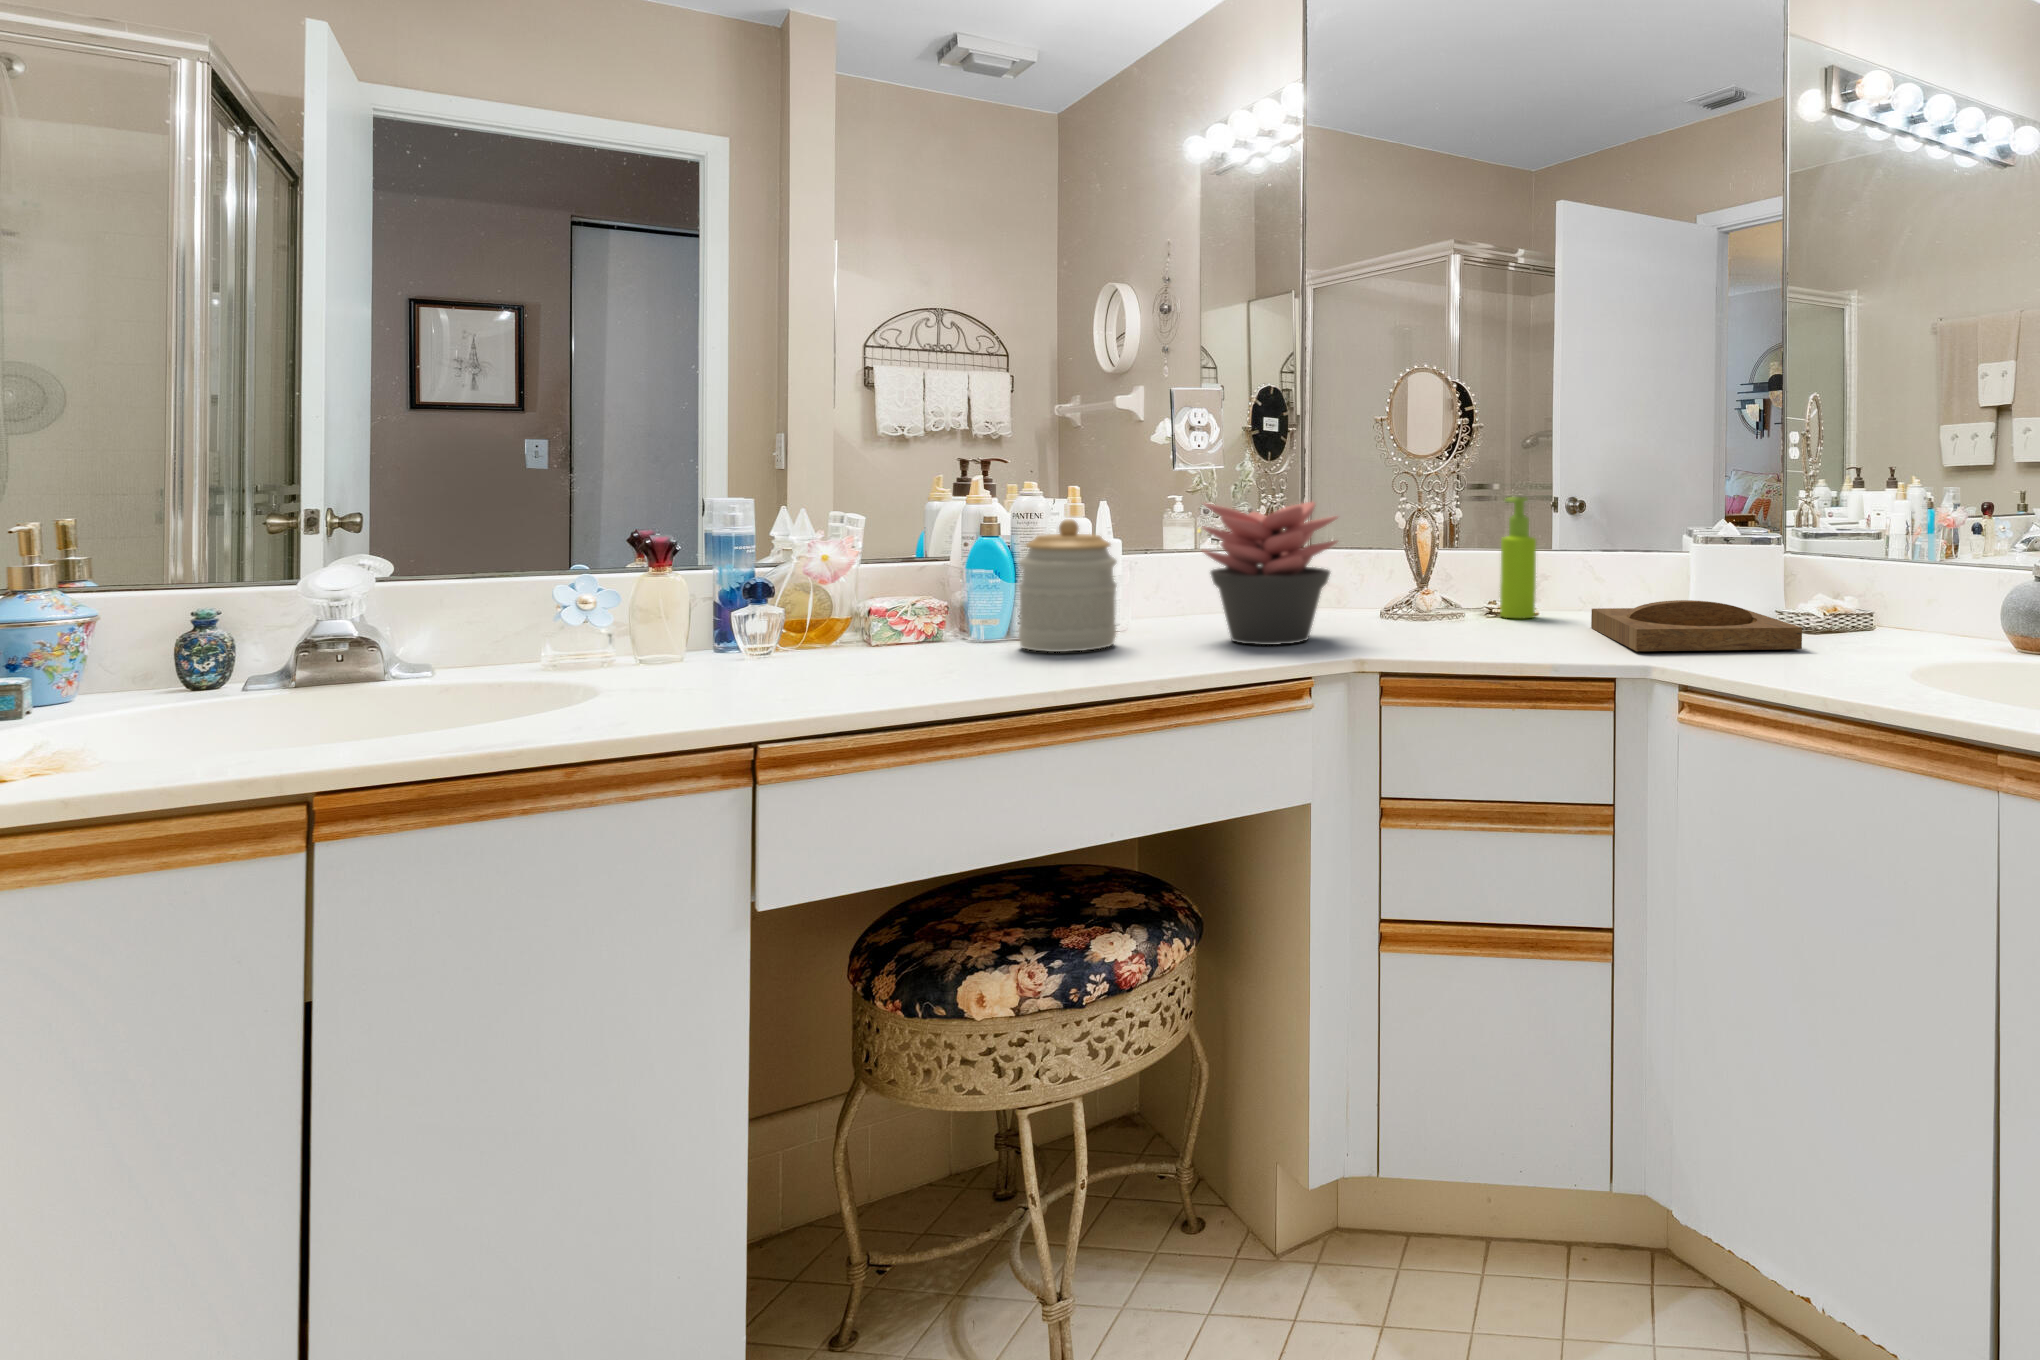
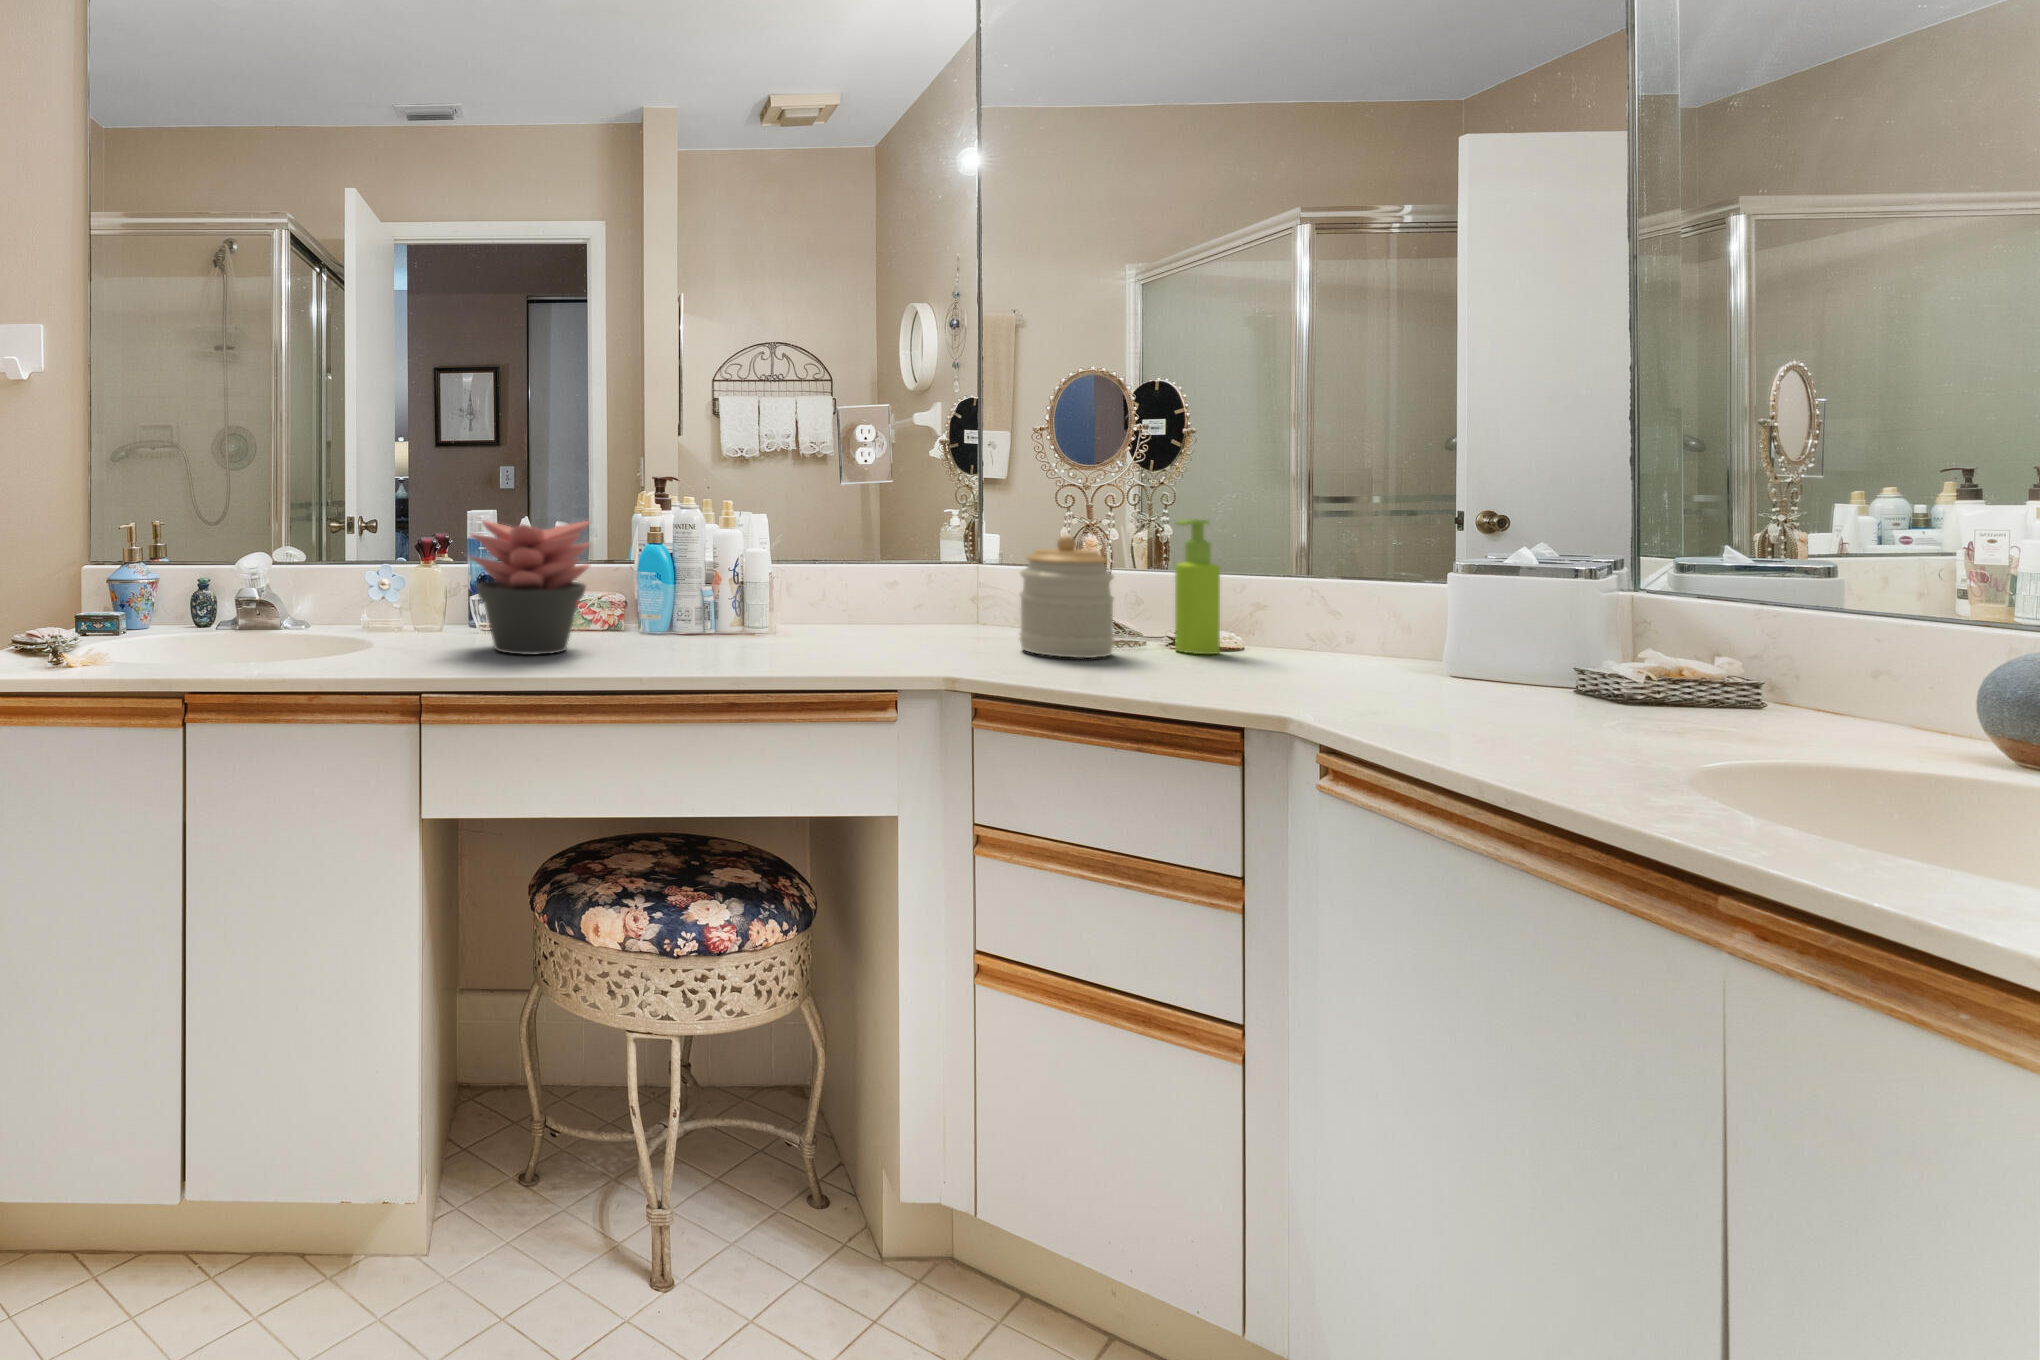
succulent plant: present [1203,502,1337,645] -> present [470,520,591,655]
jar: present [1018,519,1117,652] -> present [1020,536,1114,658]
tray: present [1591,600,1802,651] -> none [1280,649,1580,726]

